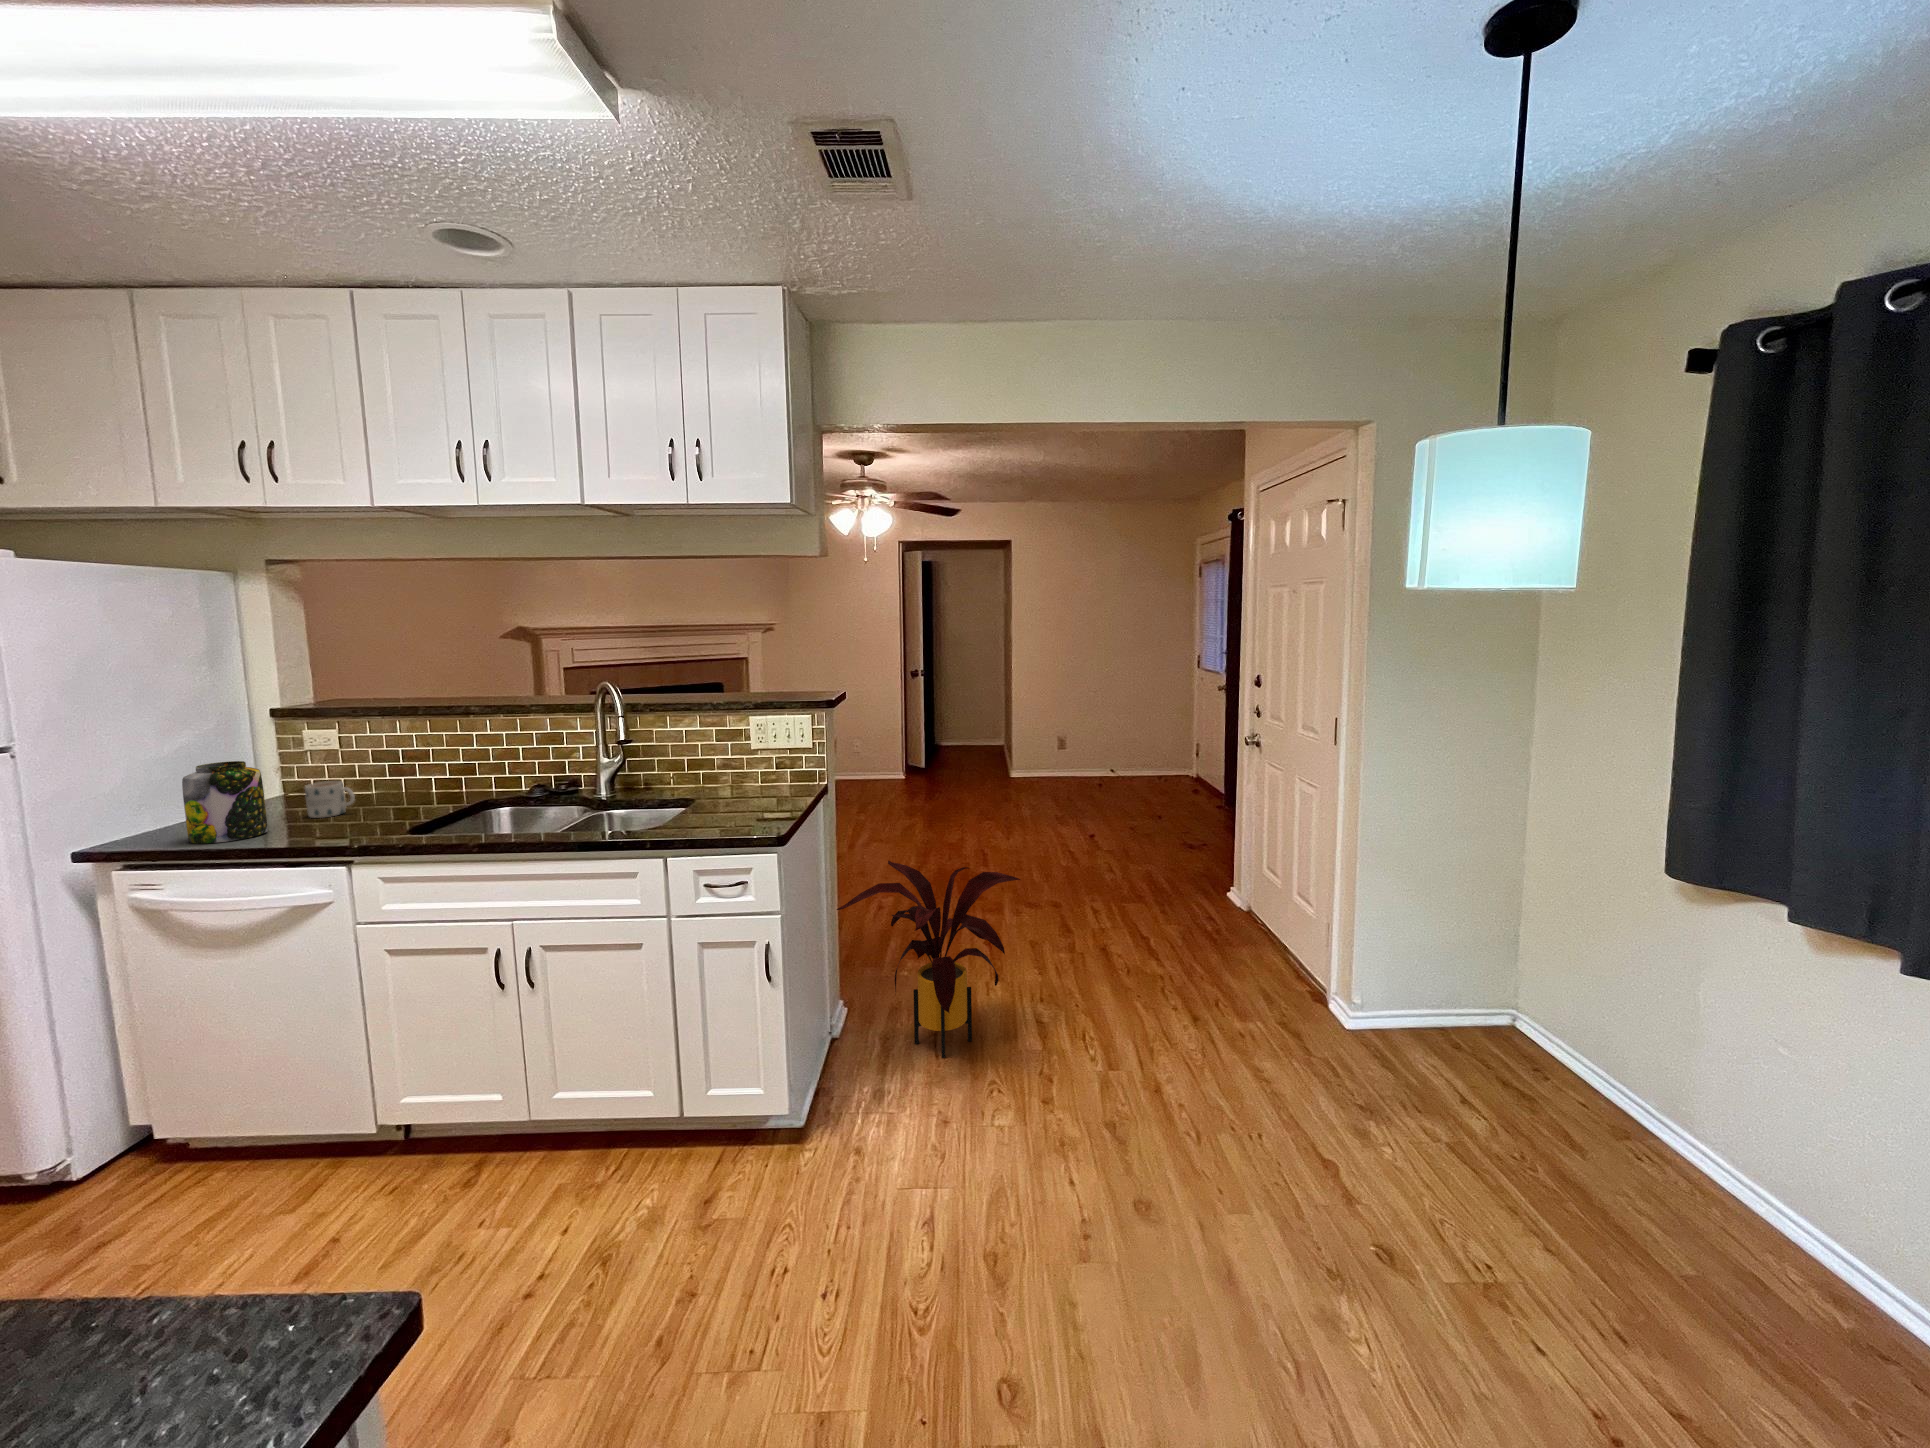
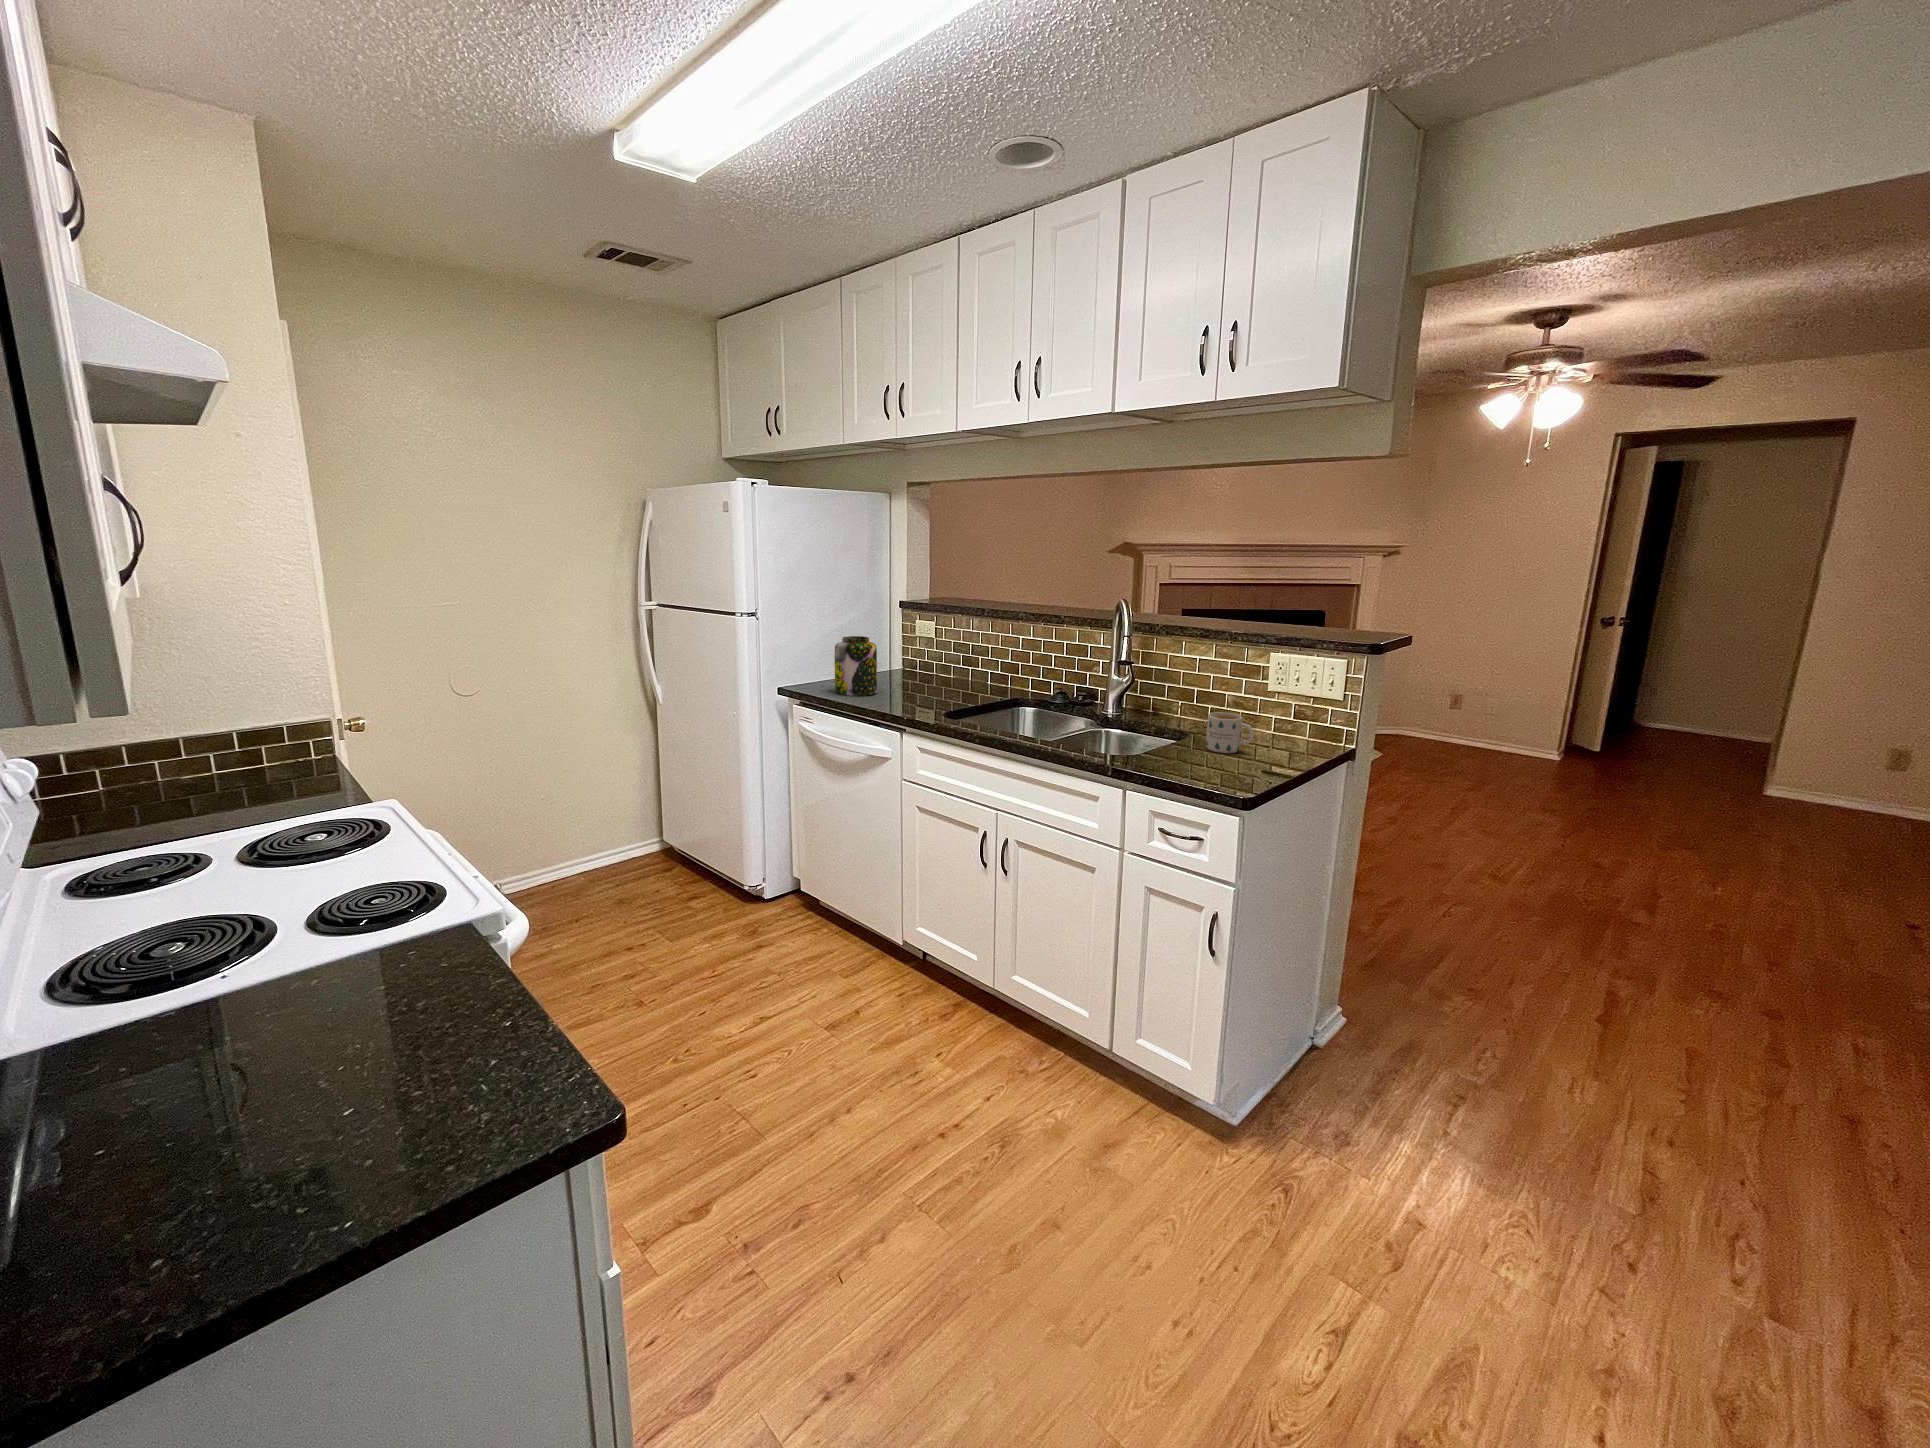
mug: present [305,781,355,818] -> present [1206,712,1254,753]
house plant: present [837,861,1020,1058] -> none [1335,864,1659,1148]

